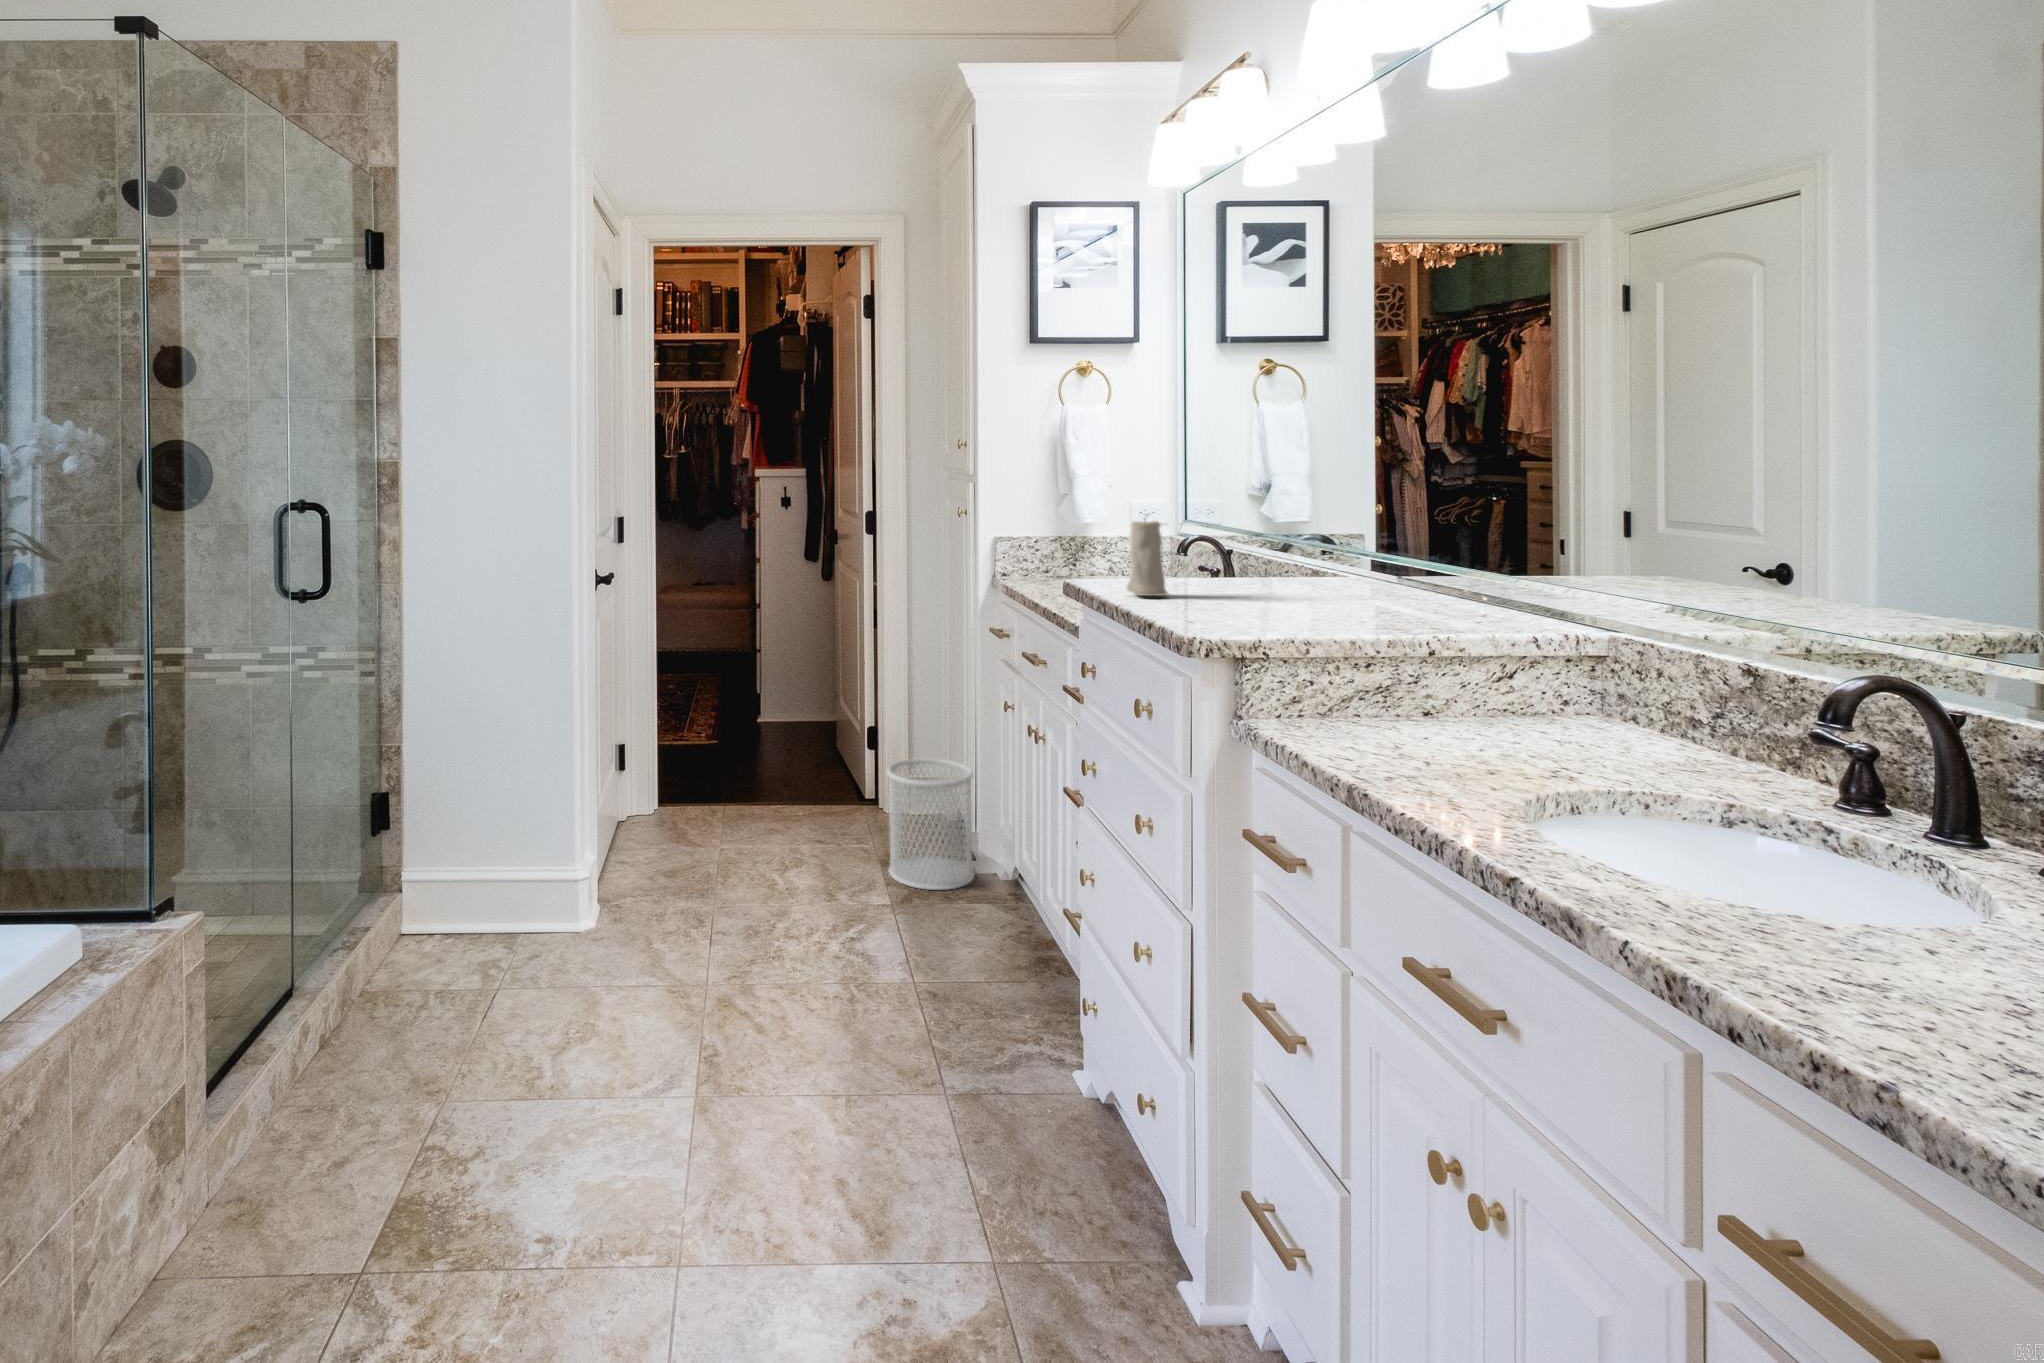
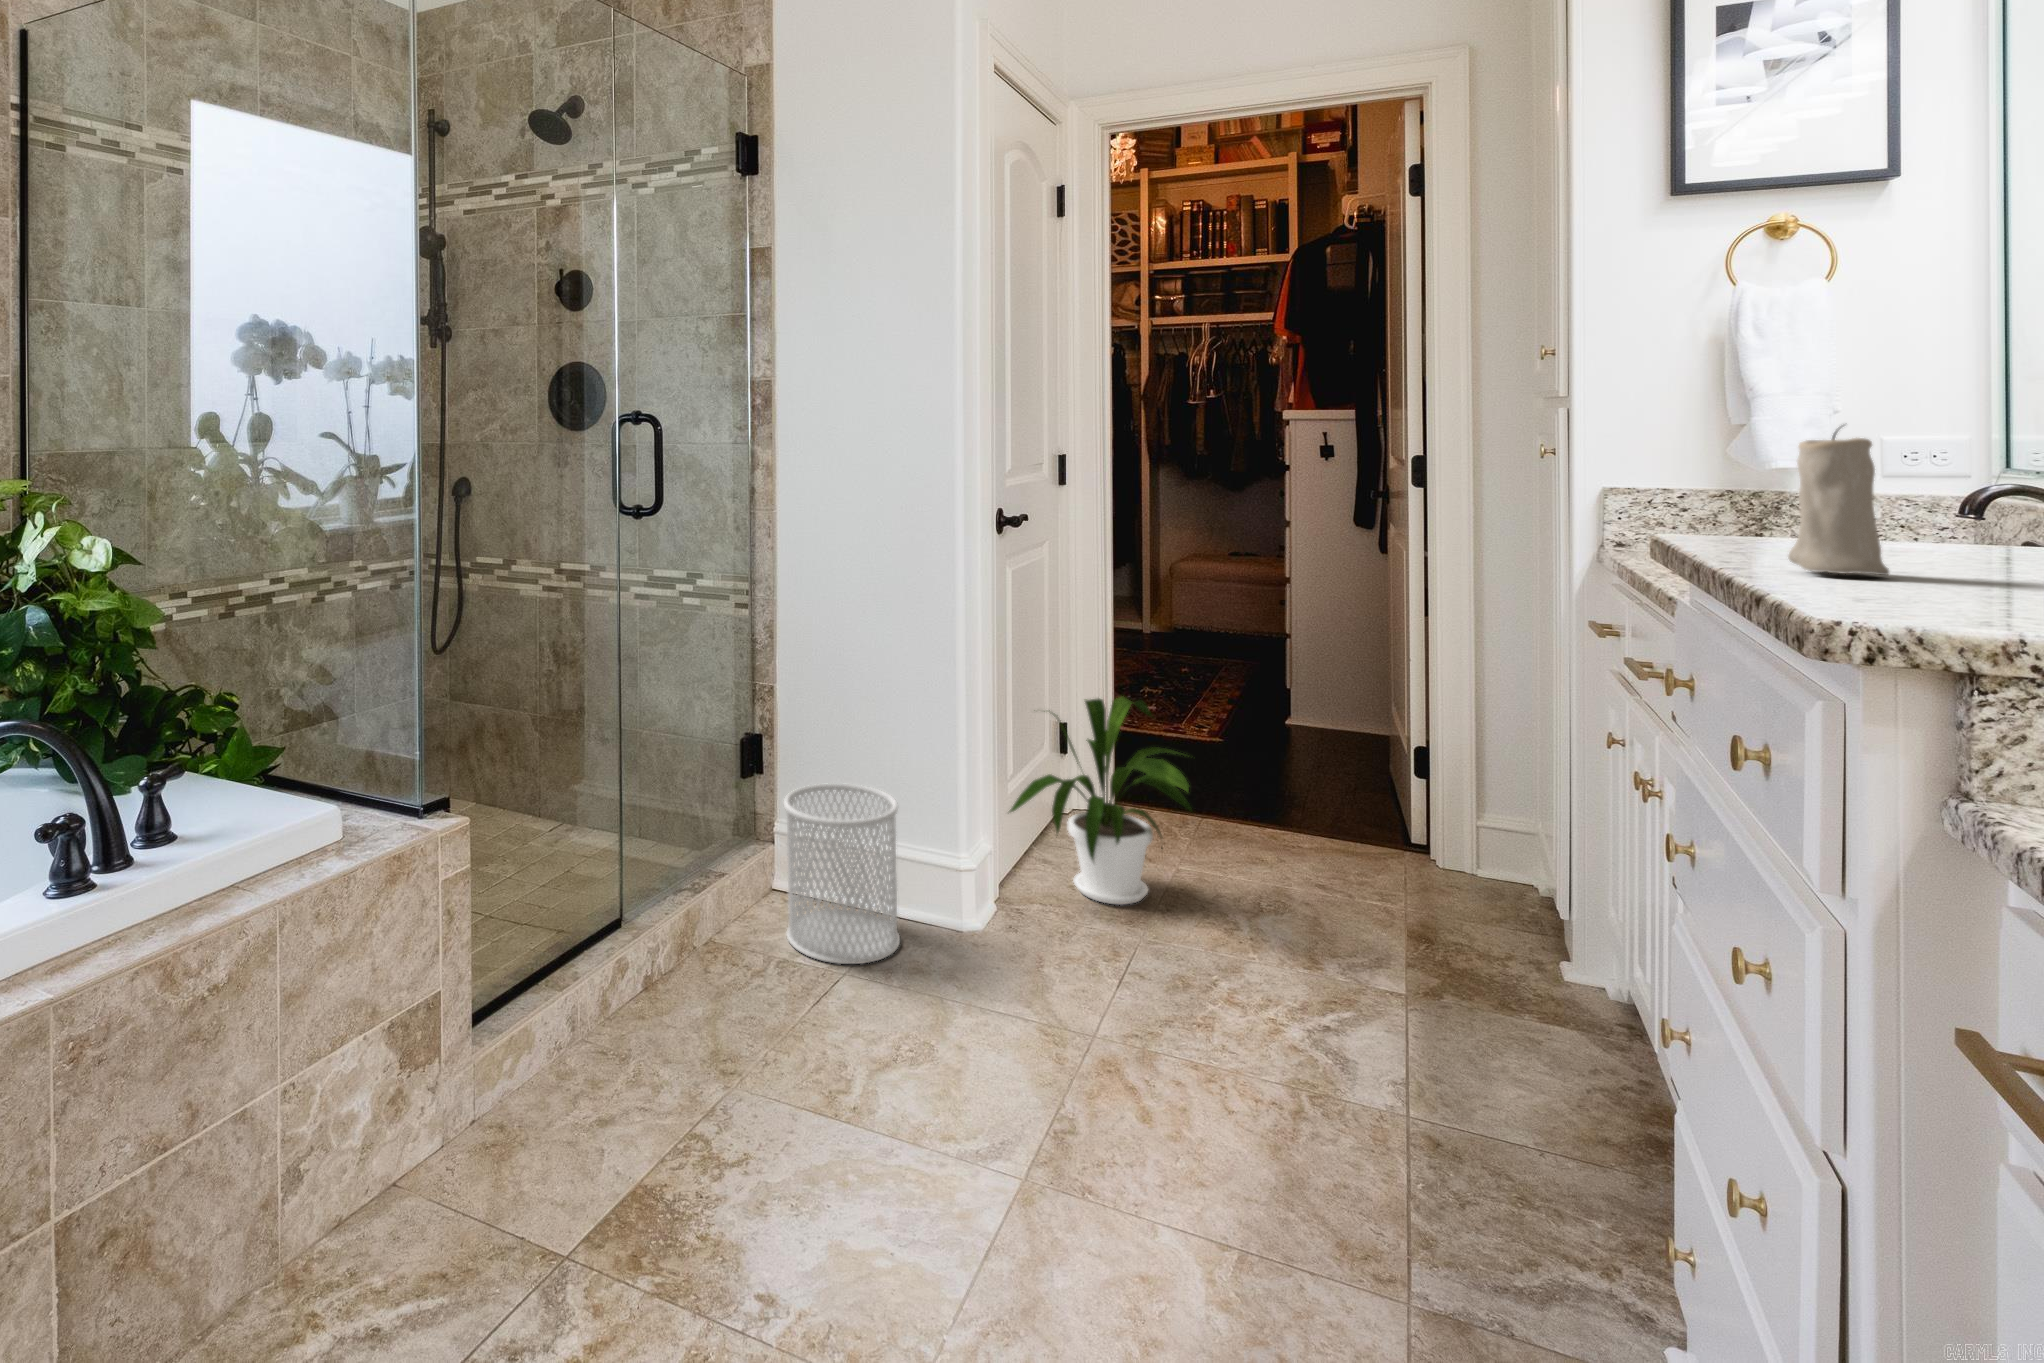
house plant: none [608,713,750,884] -> present [1009,697,1192,905]
wastebasket: present [887,758,974,890] -> present [784,783,900,964]

